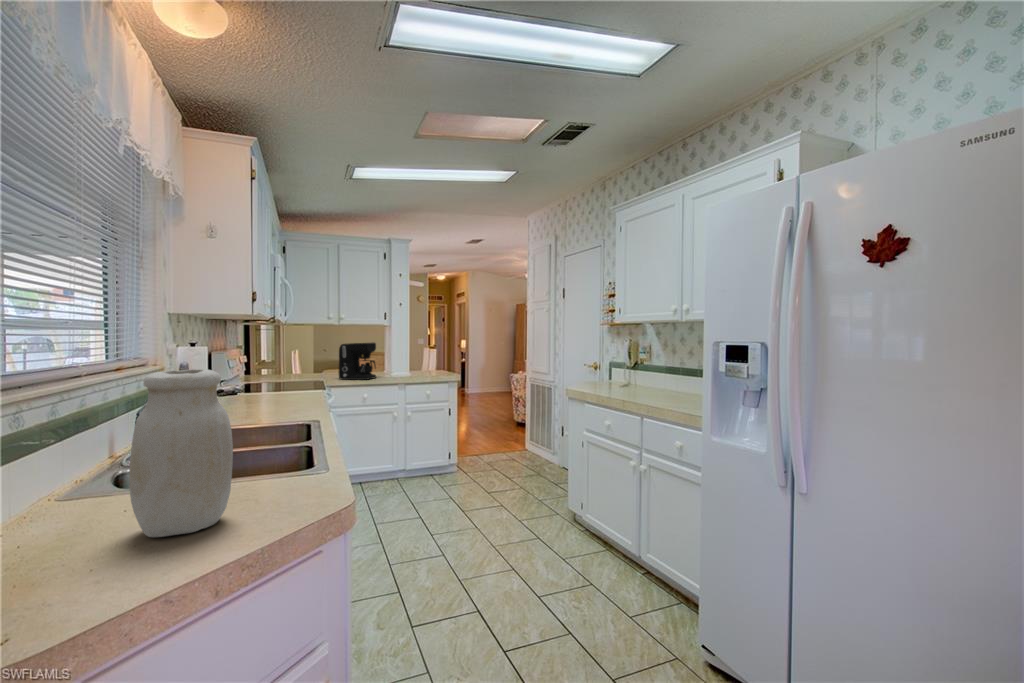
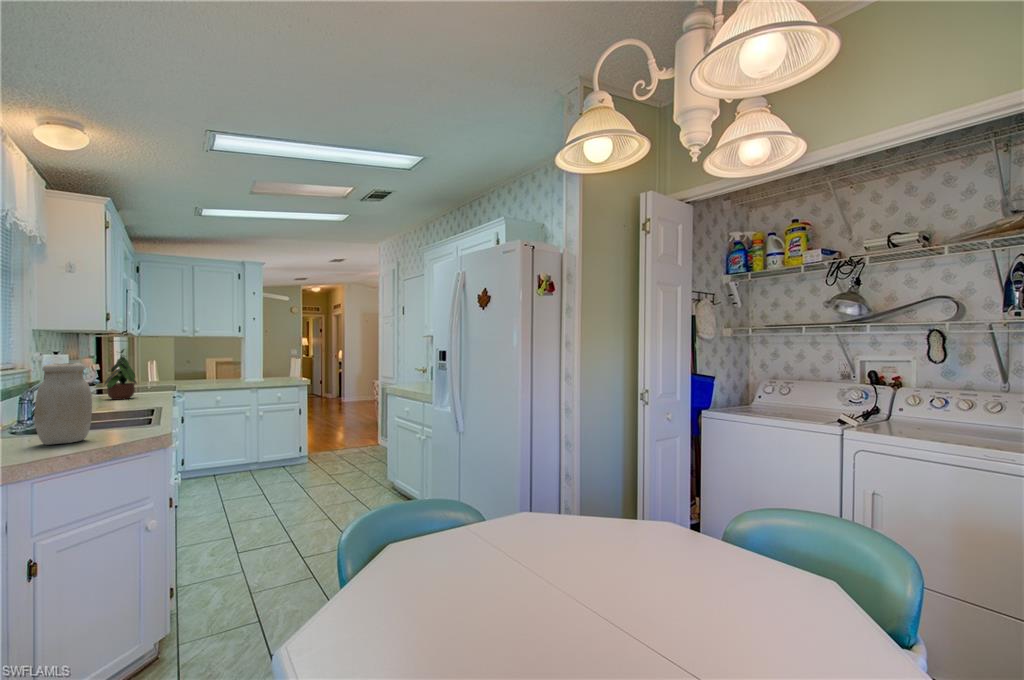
potted plant: none [247,338,290,402] -> present [104,349,137,400]
coffee maker: present [339,343,376,380] -> none [191,352,228,385]

